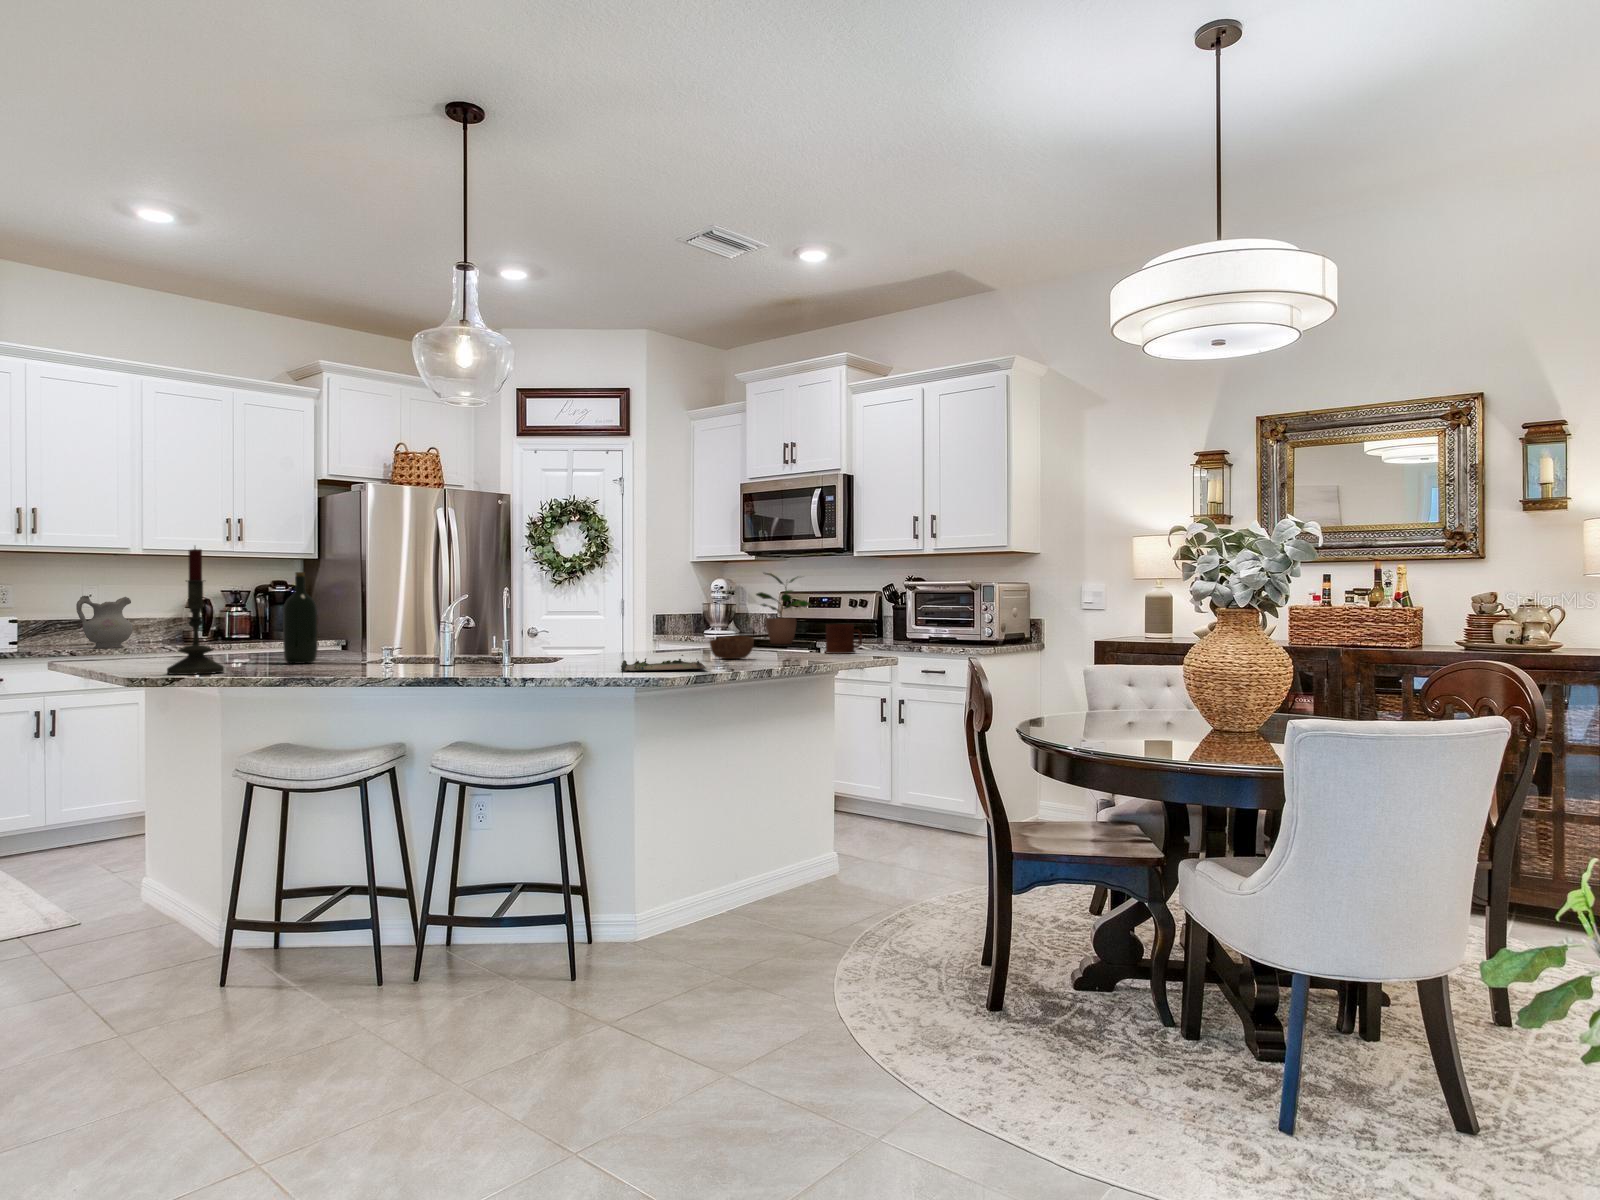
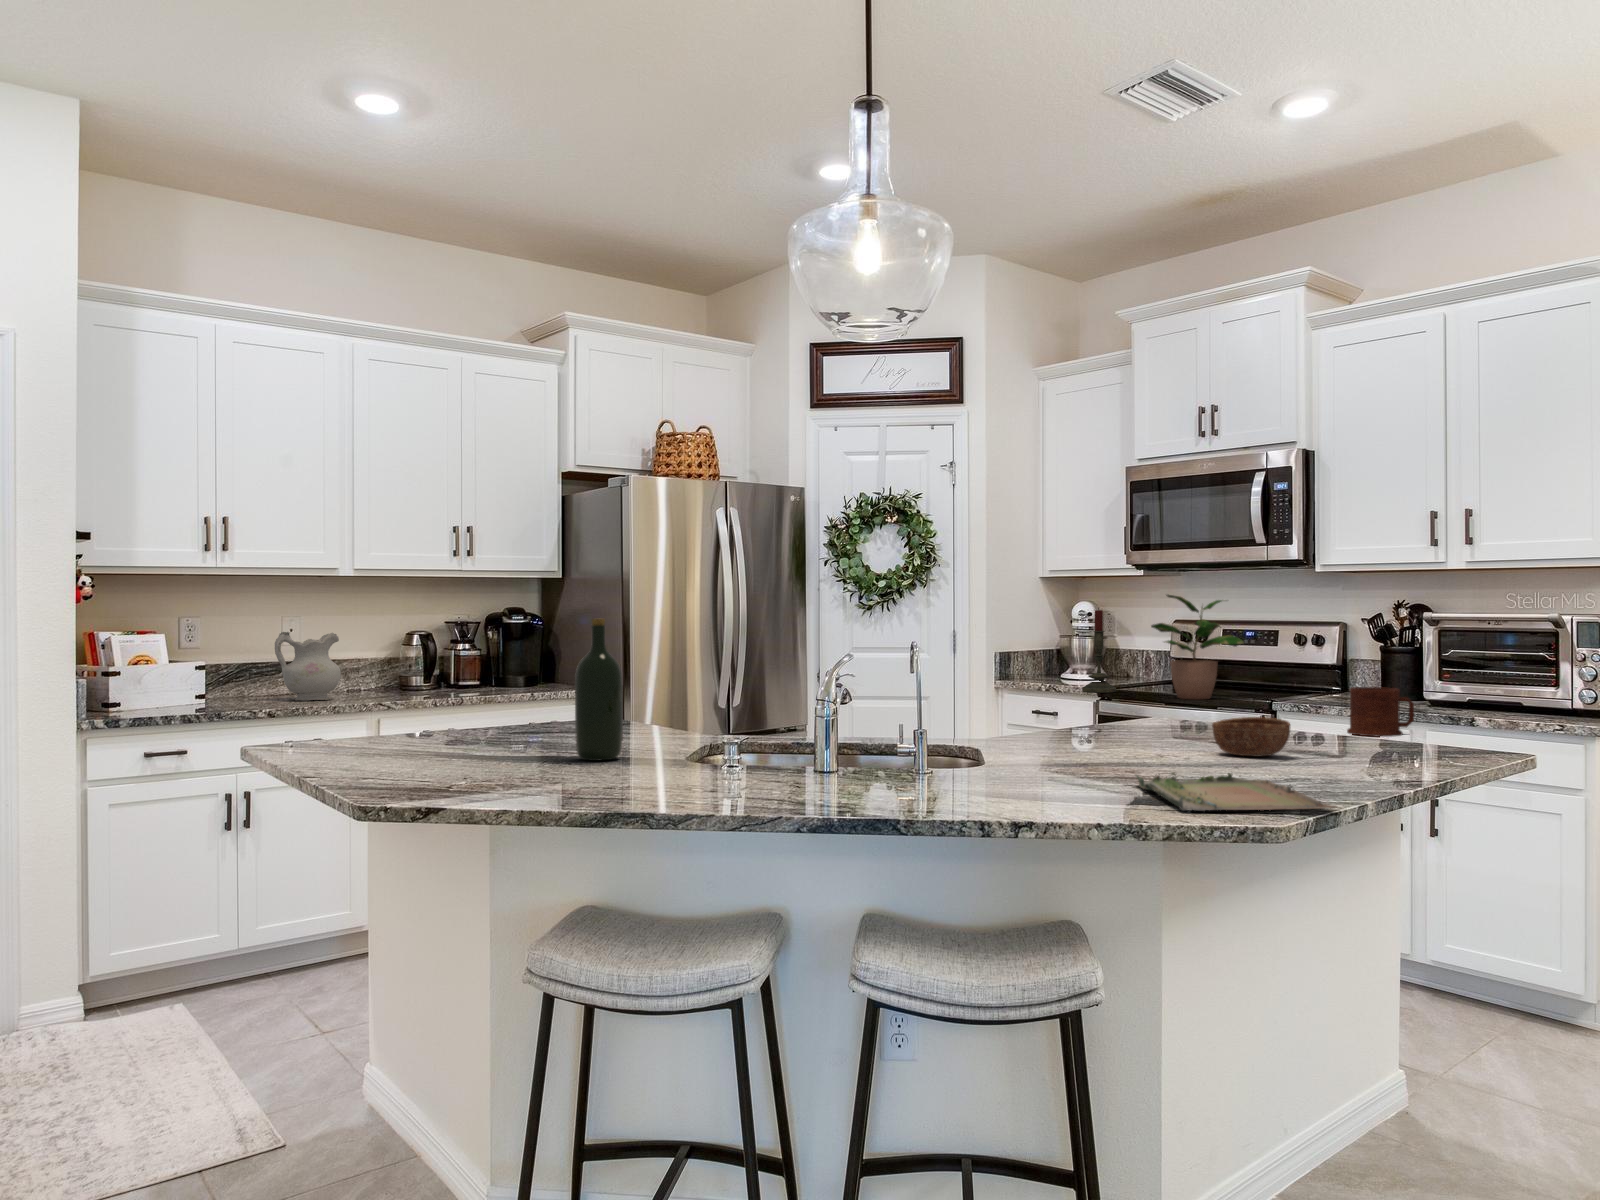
candle: present [167,548,224,675] -> present [1082,608,1116,693]

